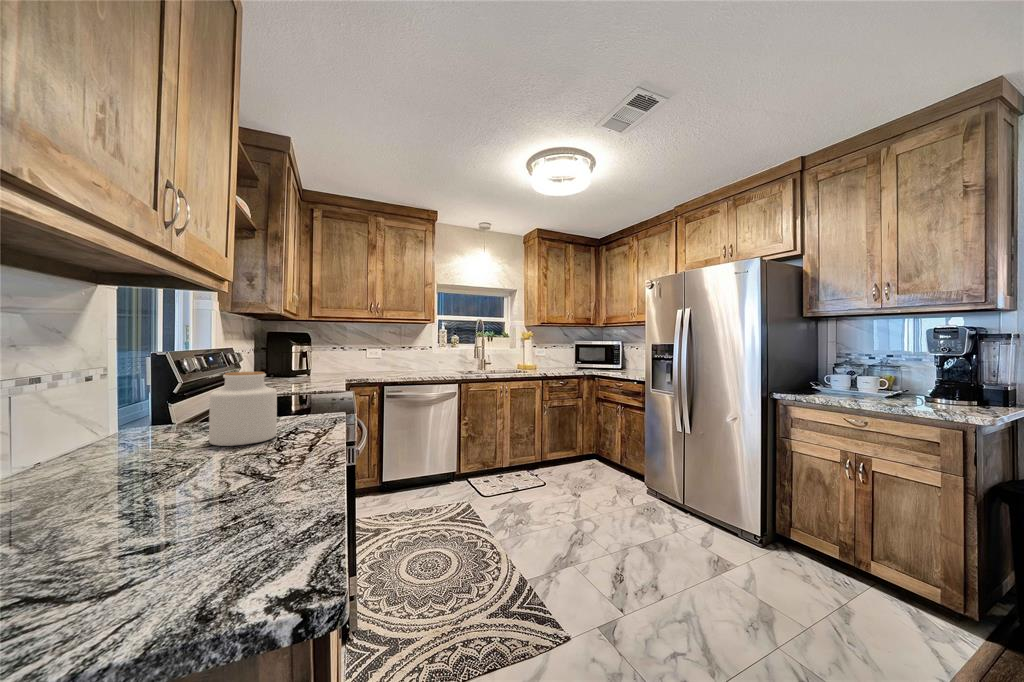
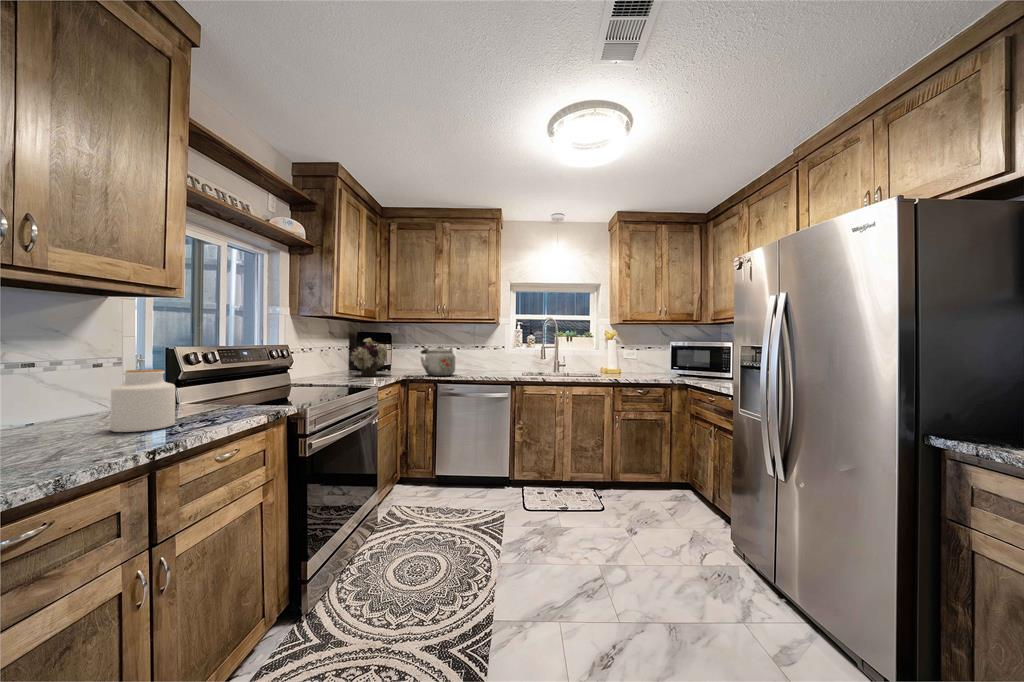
flower arrangement: none [288,337,330,378] -> present [351,338,387,376]
kettle: none [362,345,400,376] -> present [421,346,455,376]

